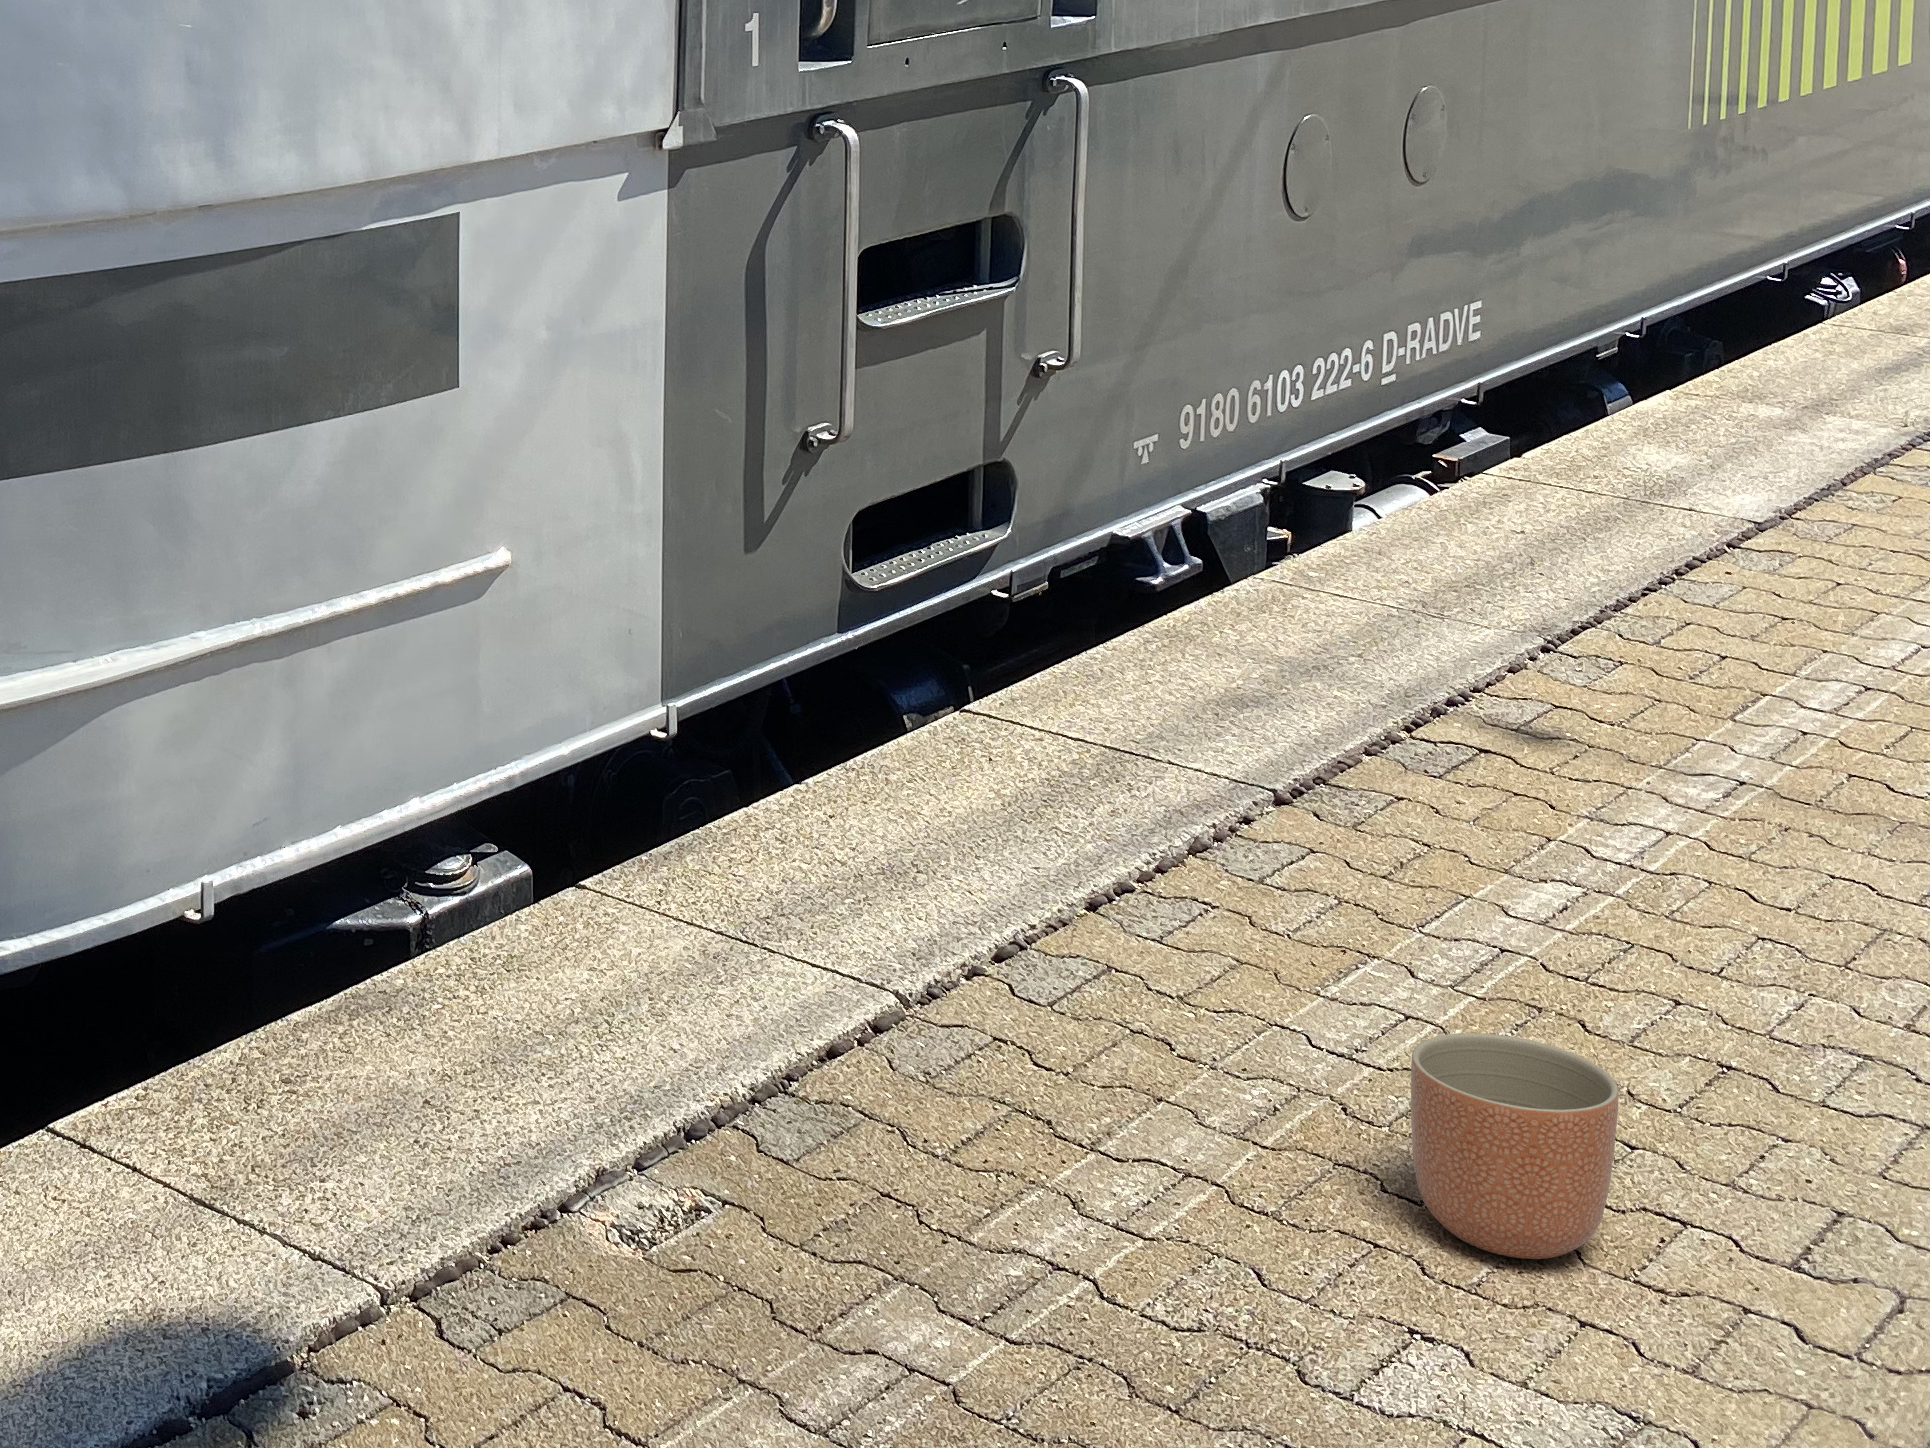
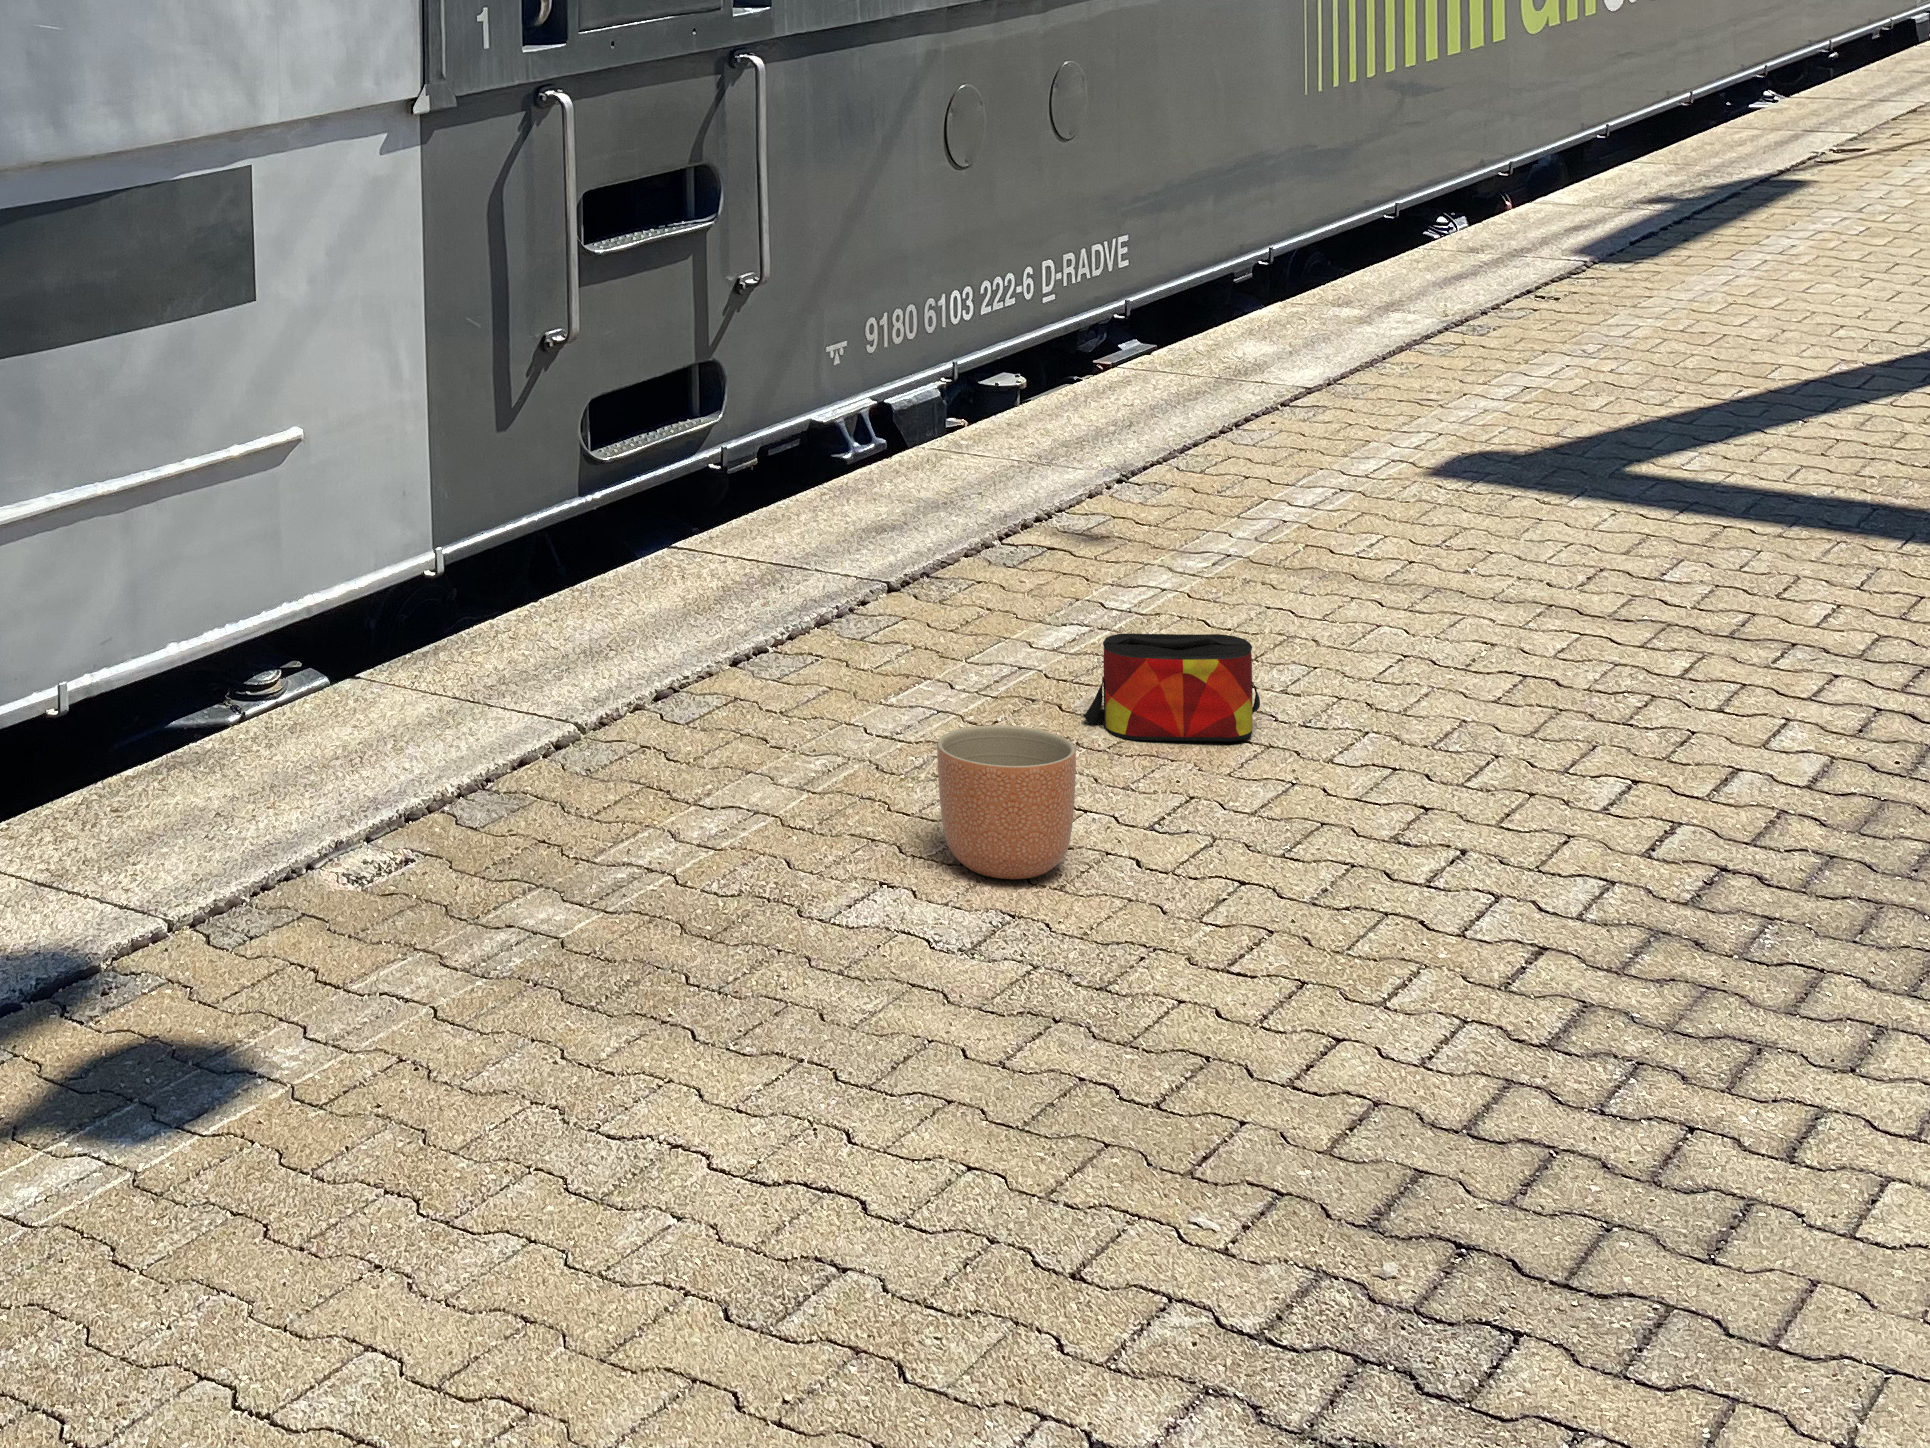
bag: none [1560,887,1816,1049] -> present [1083,633,1260,741]

